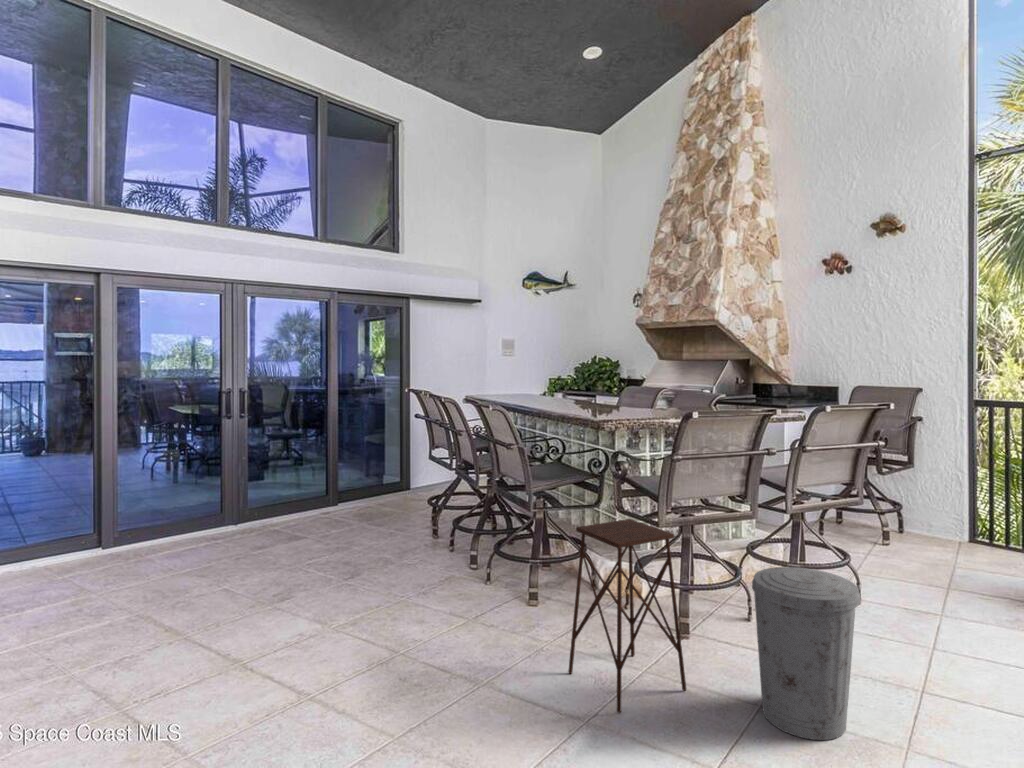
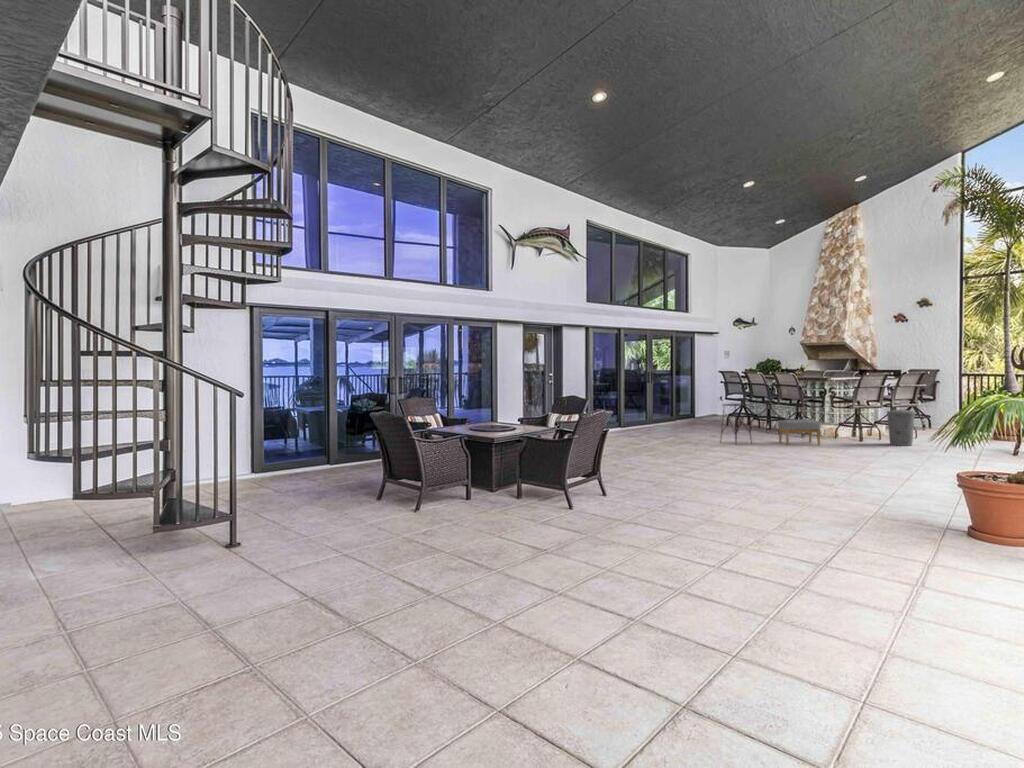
side table: present [568,519,686,713] -> present [721,404,751,441]
footstool: none [354,587,496,716] -> present [778,419,821,445]

